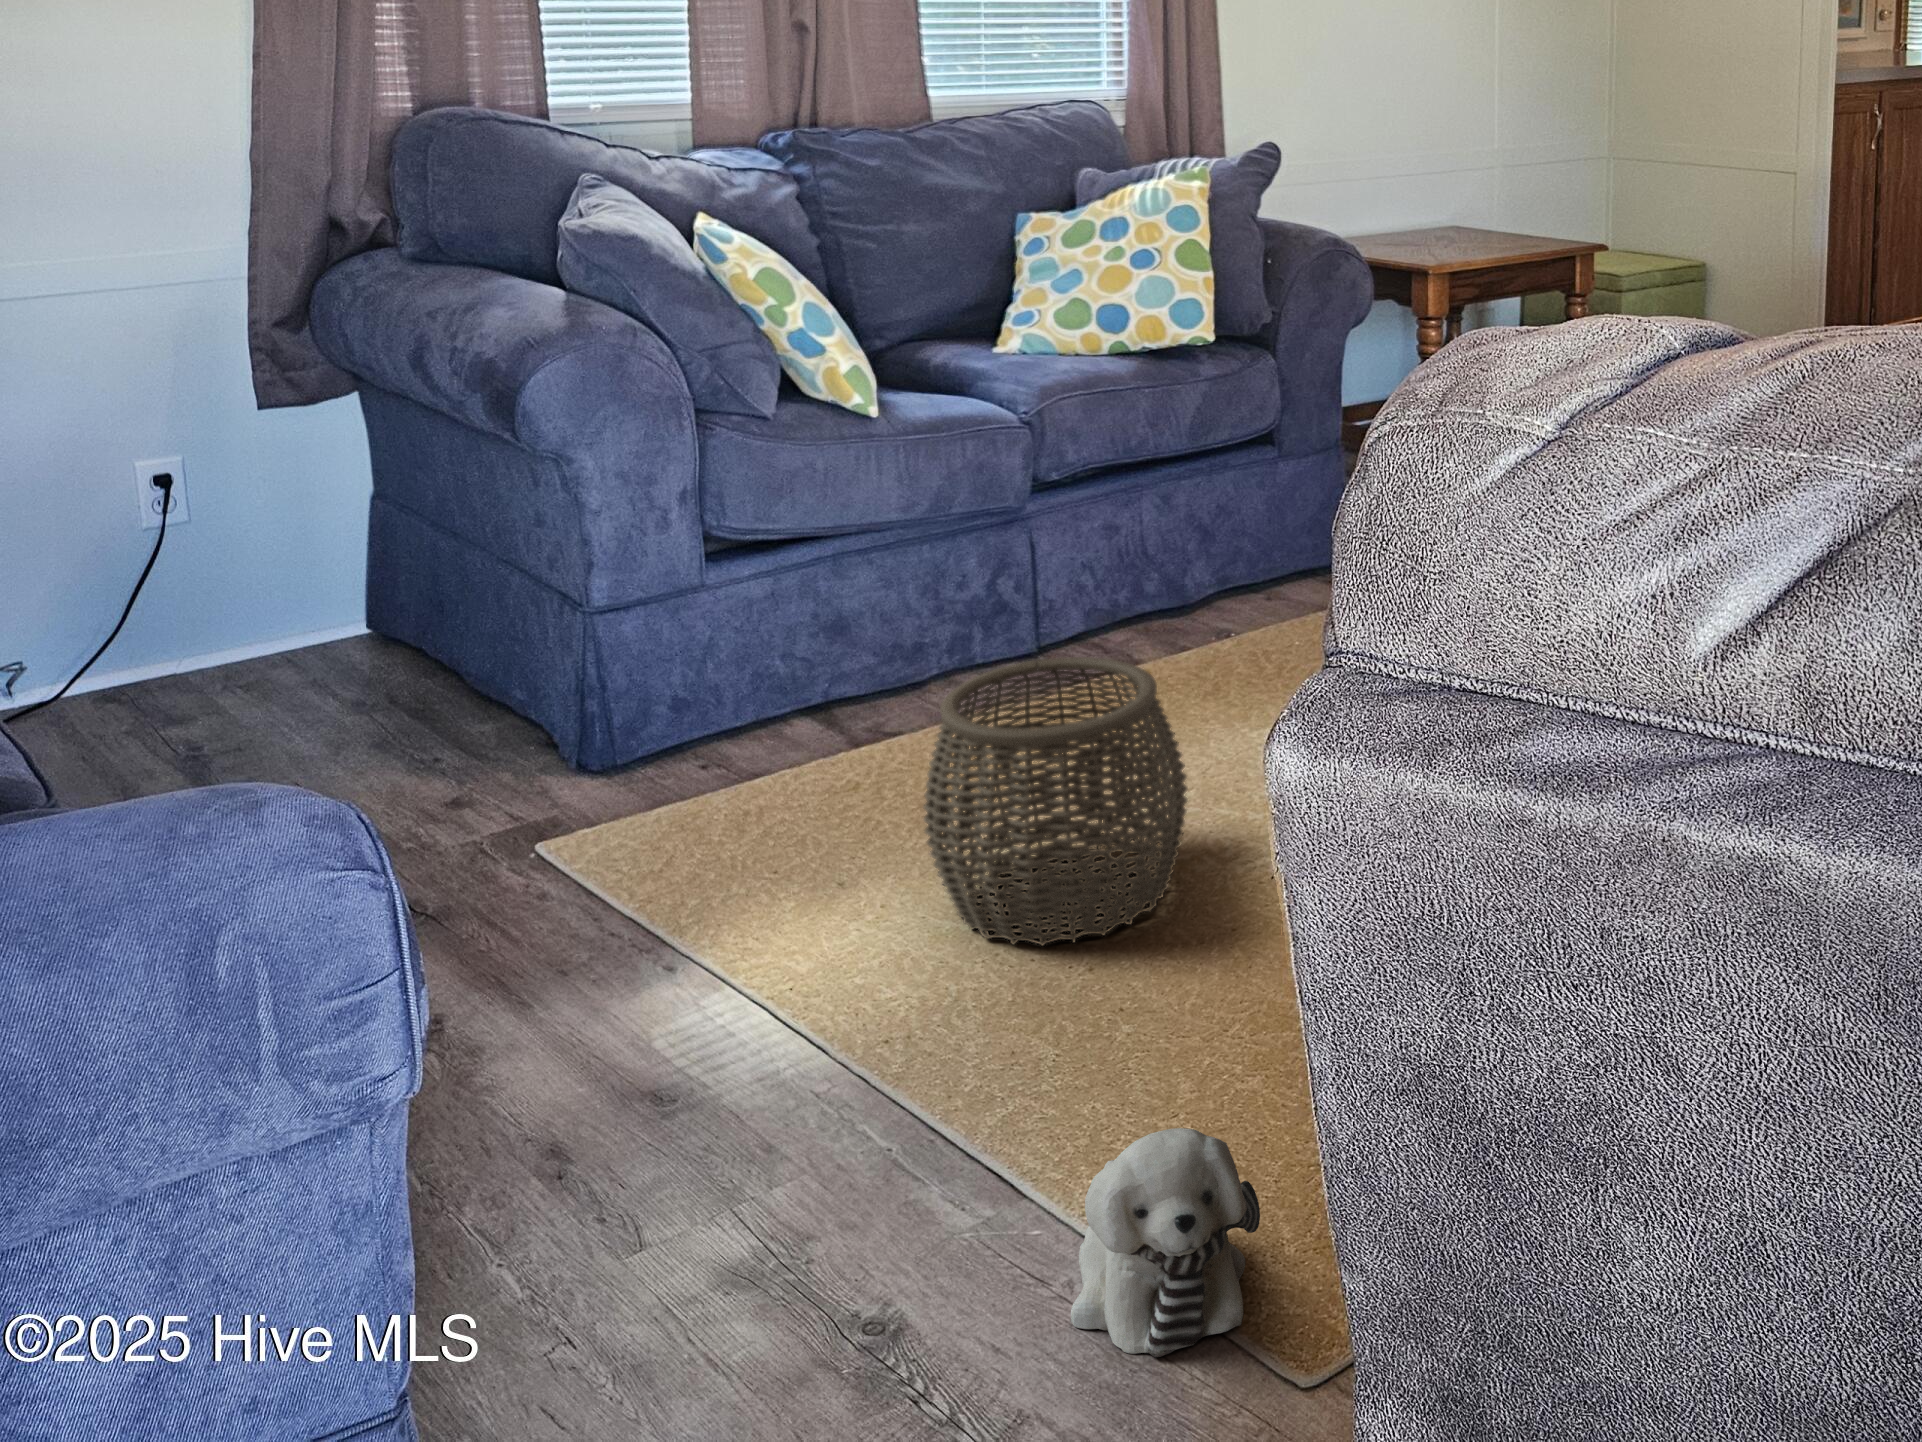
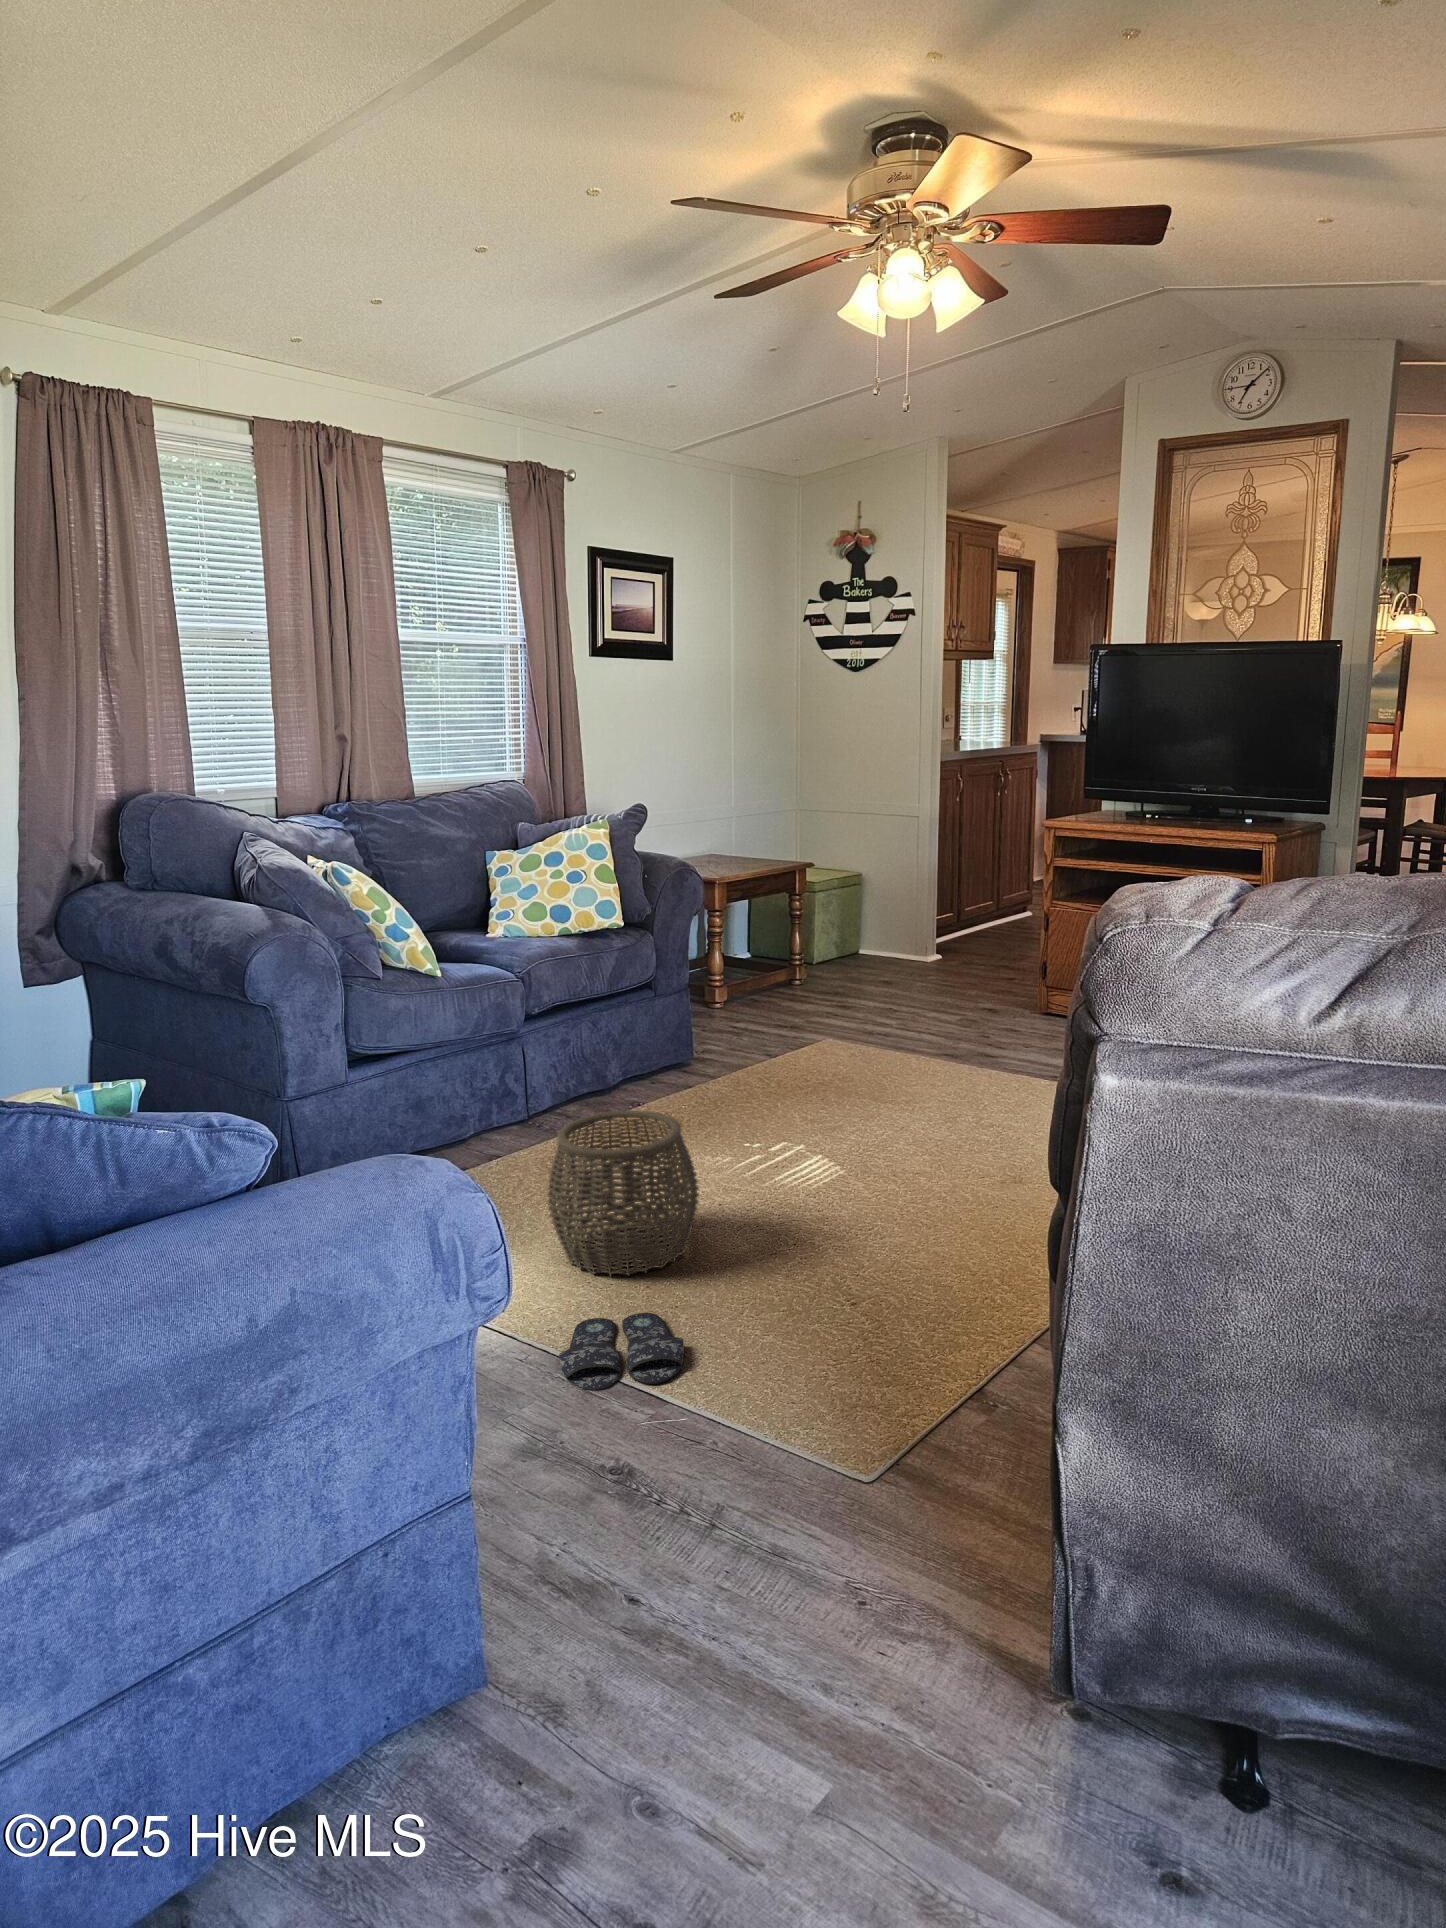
slippers: none [832,1021,1065,1170] -> present [559,1313,684,1391]
plush toy: present [1071,1128,1260,1357] -> none [735,1343,844,1465]

